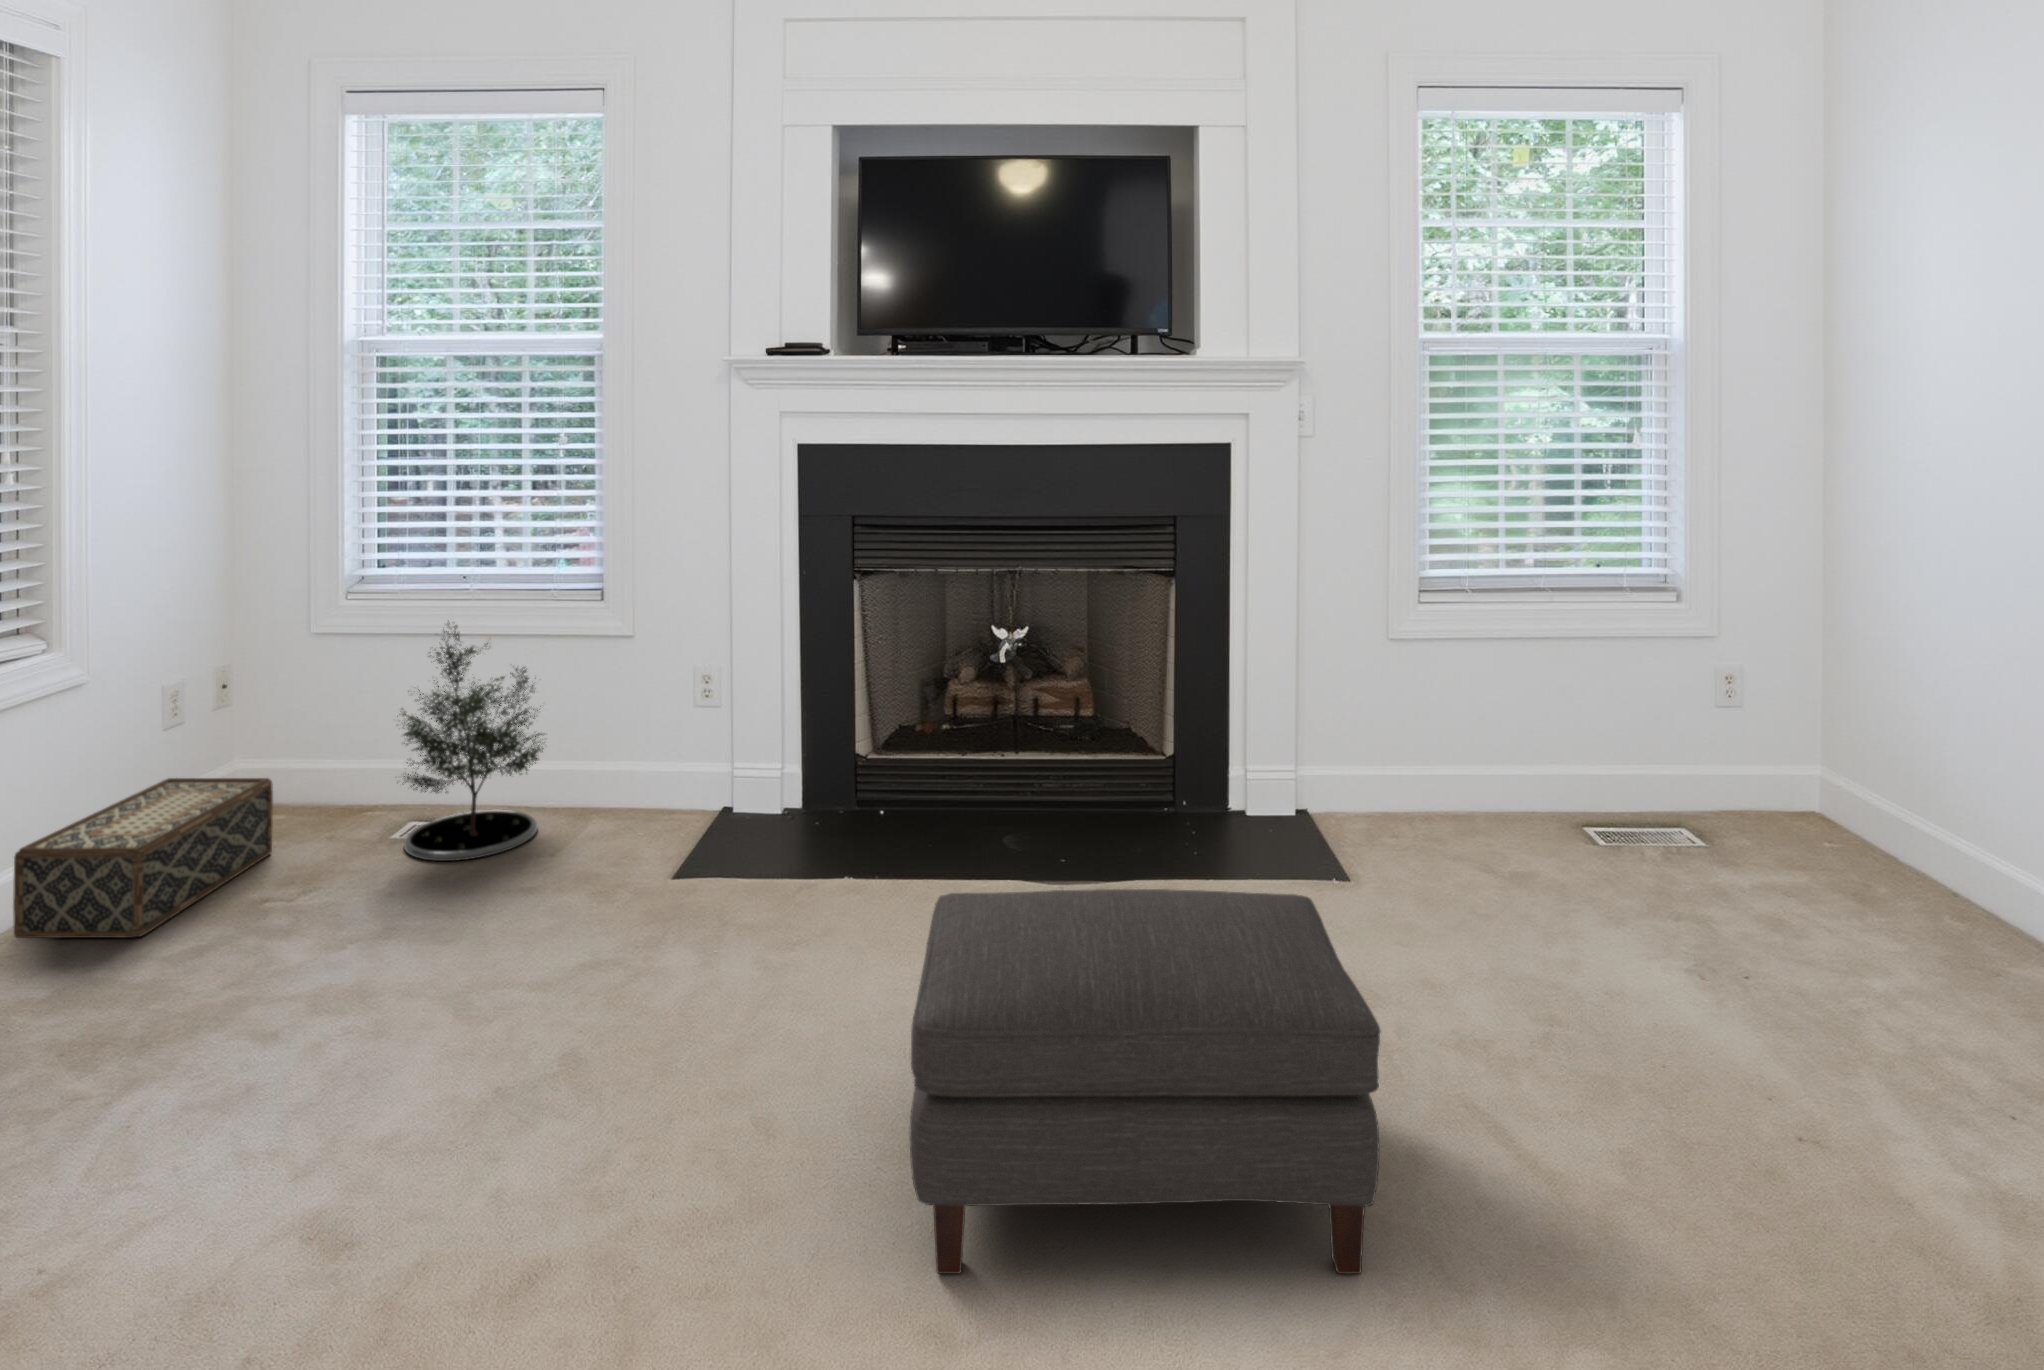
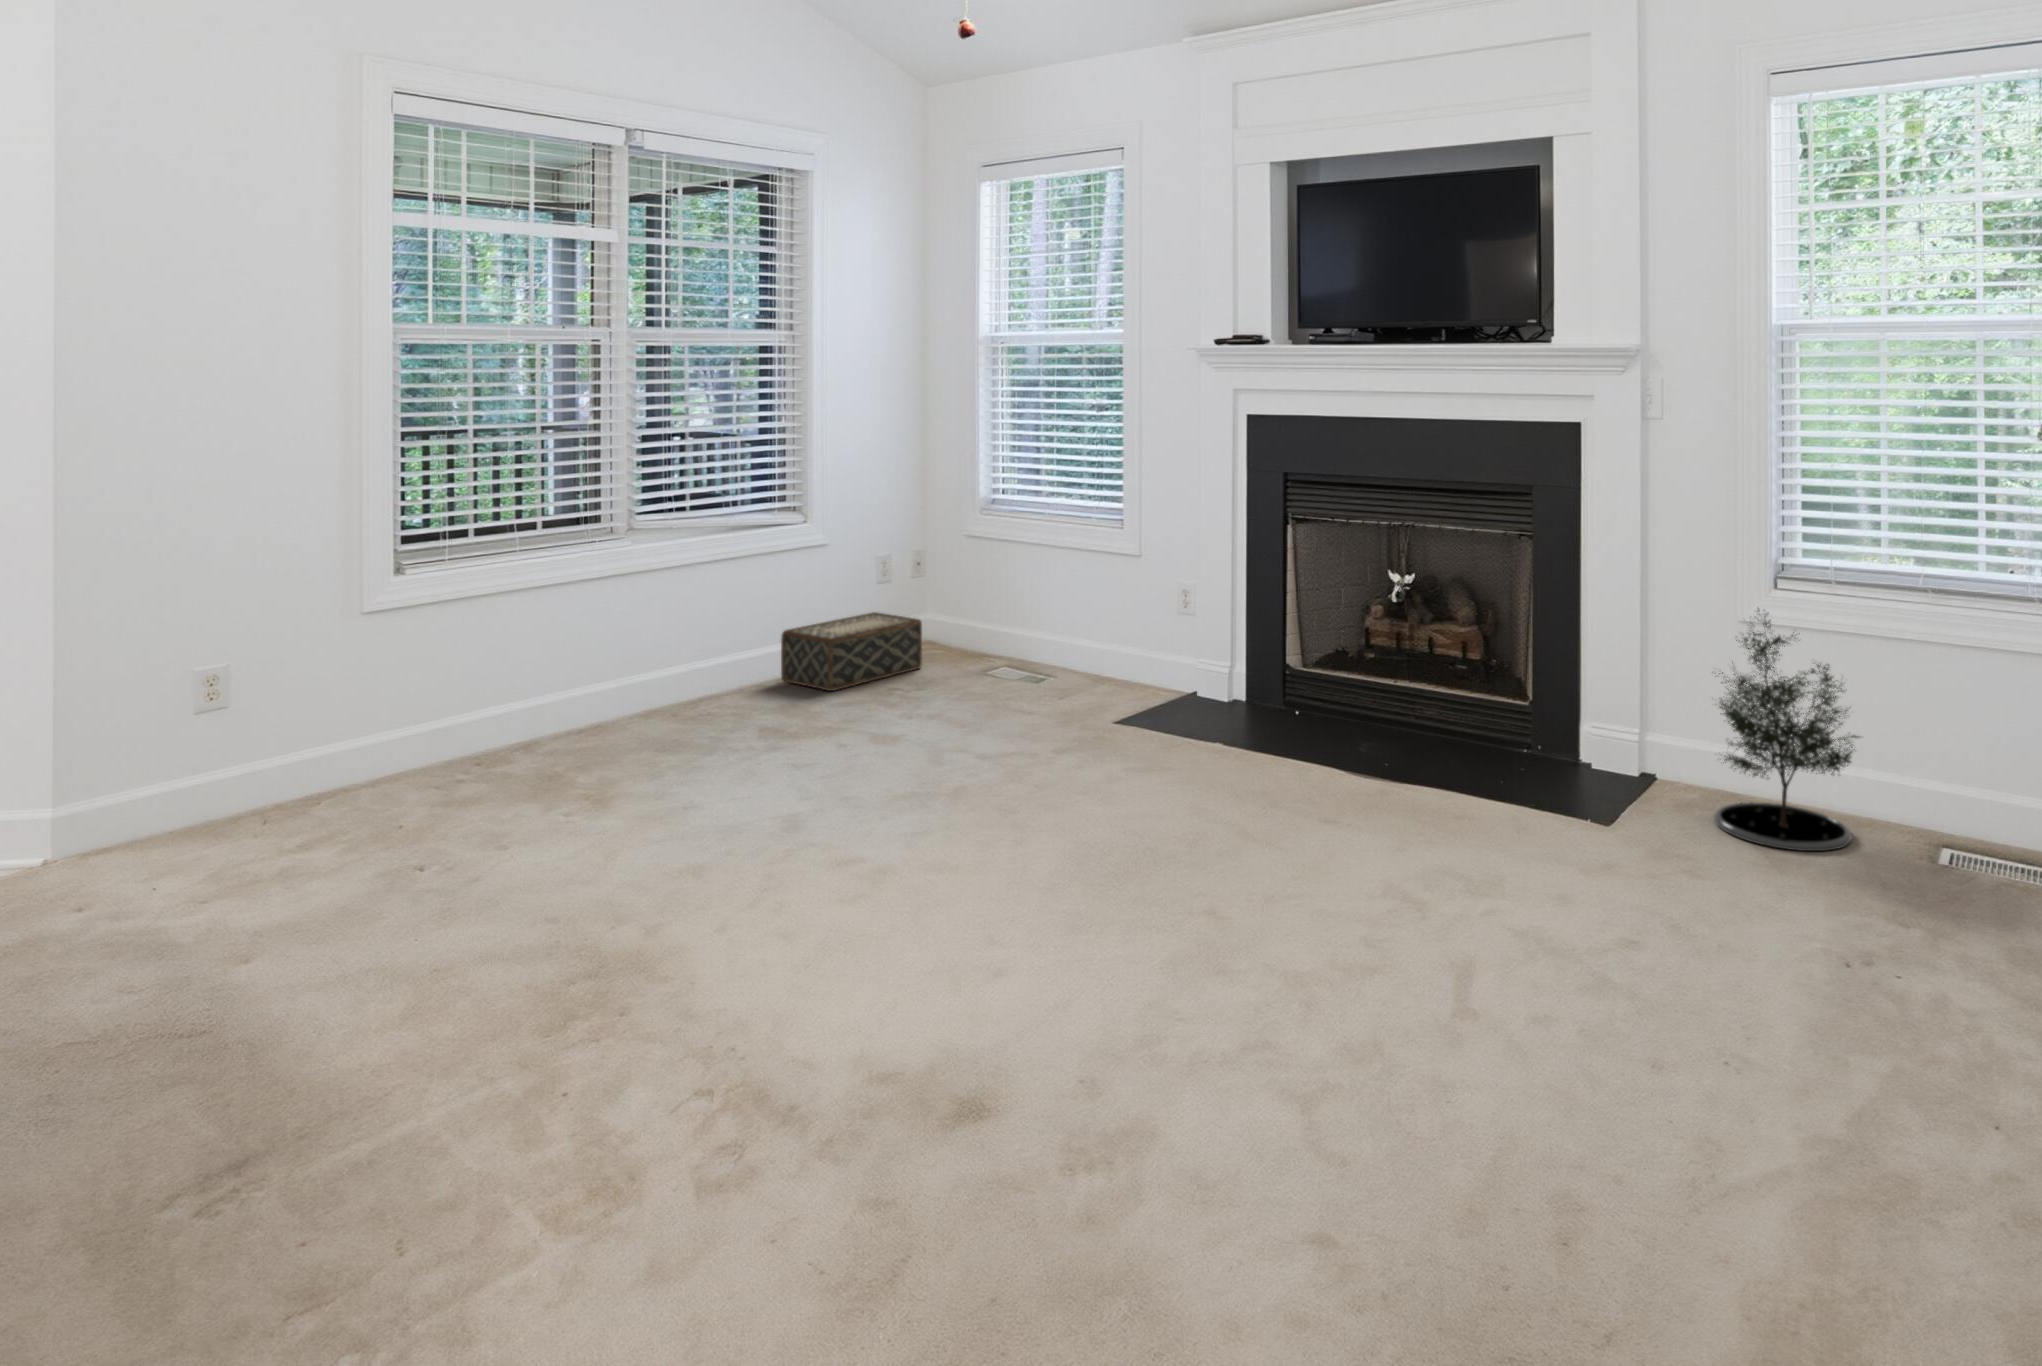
potted tree: present [397,623,544,861] -> present [1714,608,1859,851]
ottoman: present [910,889,1380,1274] -> none [1032,708,1375,967]

